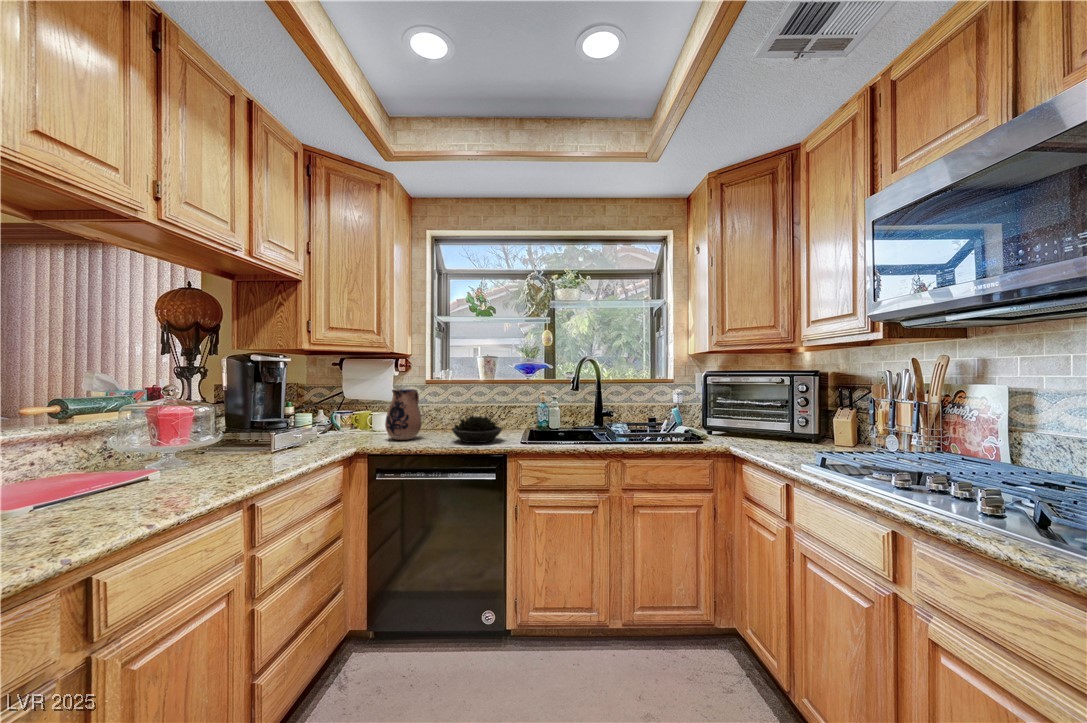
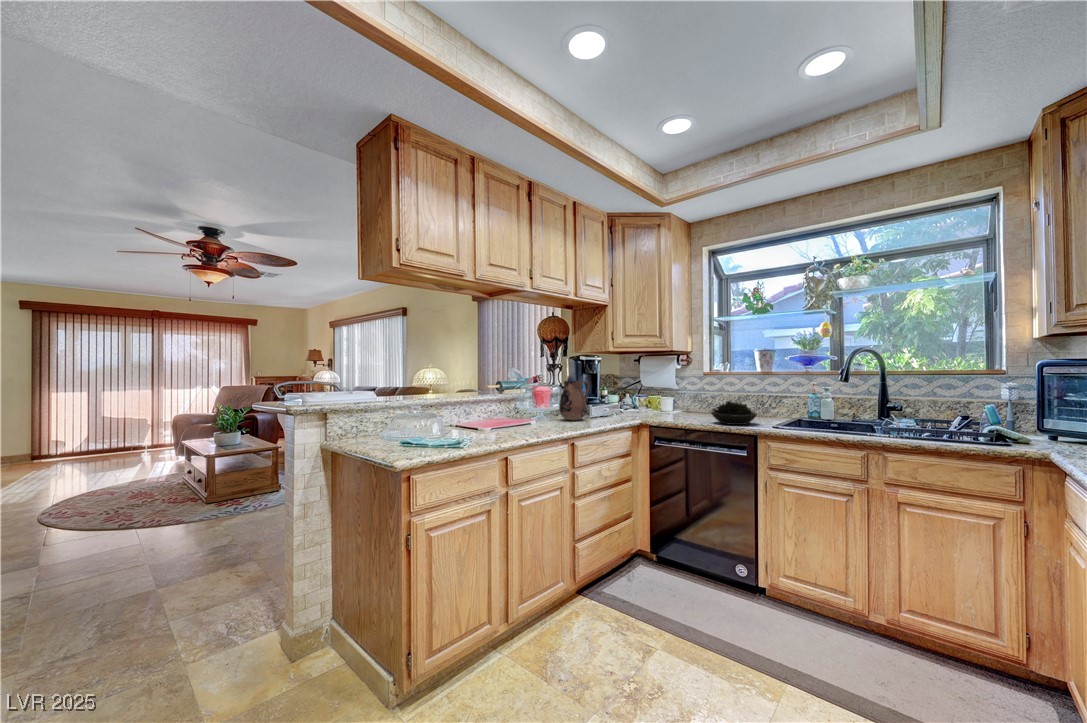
ceramic pitcher: present [385,389,422,440] -> present [559,380,589,420]

